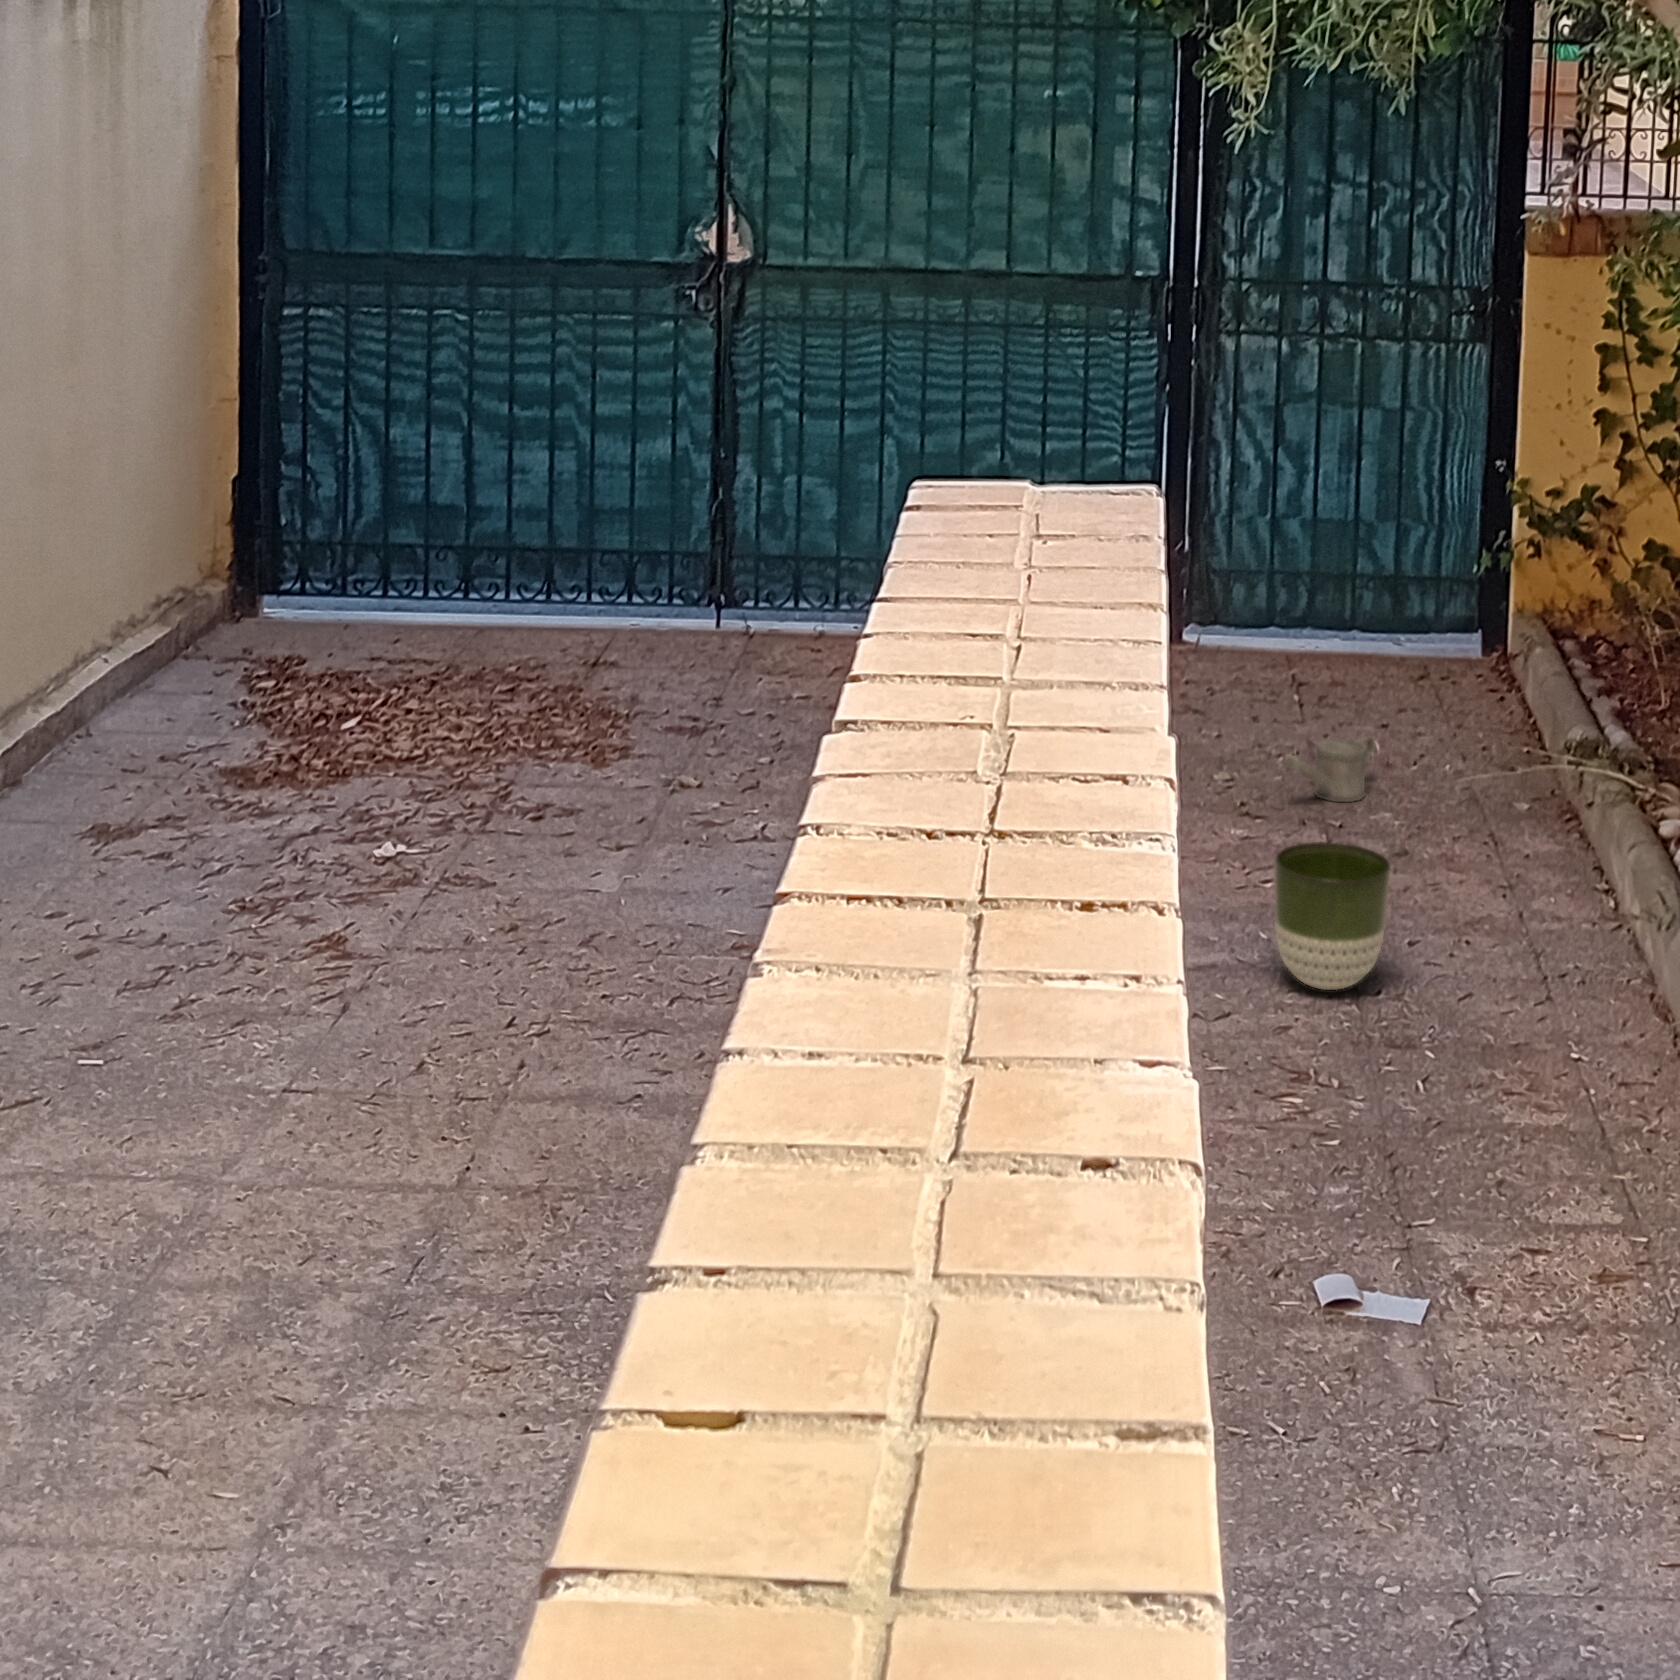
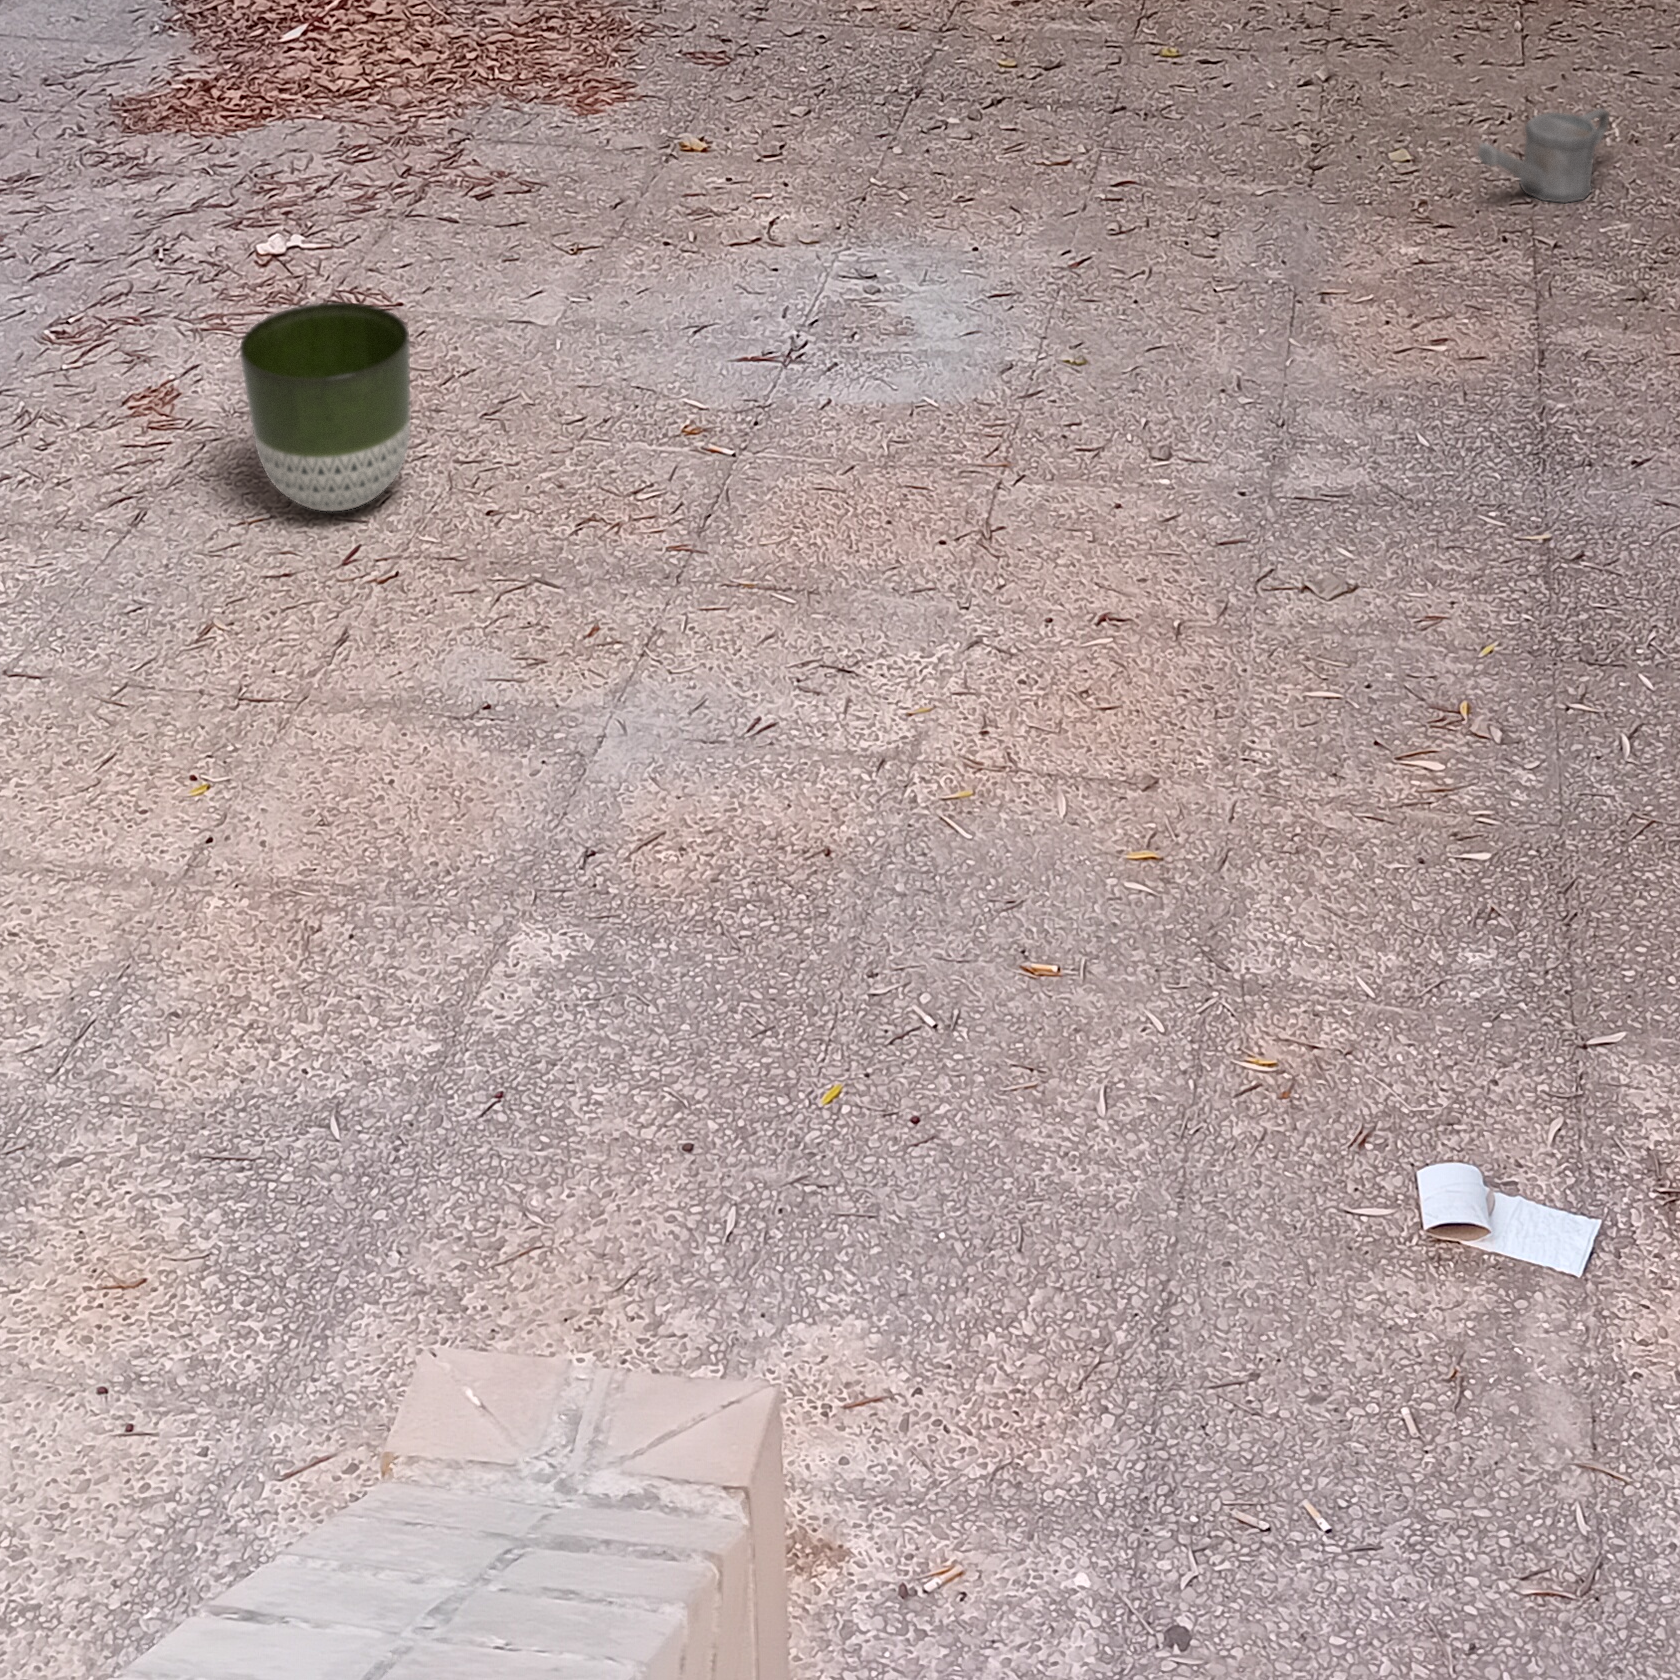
planter: present [1275,842,1391,990] -> present [240,302,410,511]

